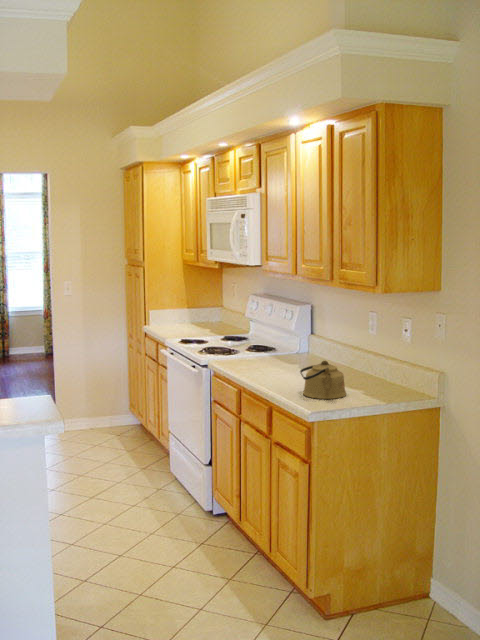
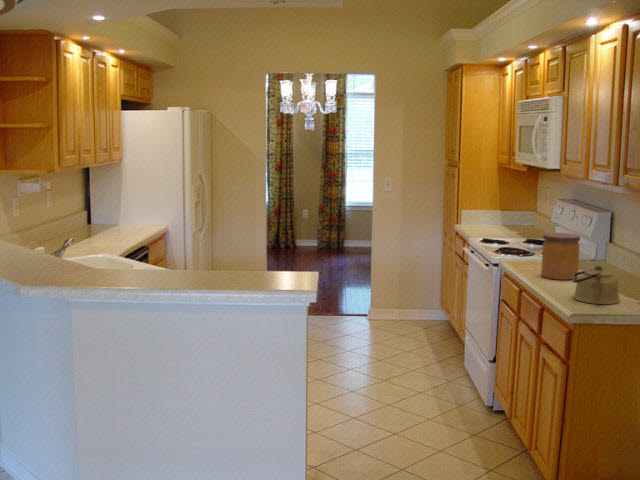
jar: none [259,329,294,376] -> present [541,233,580,280]

